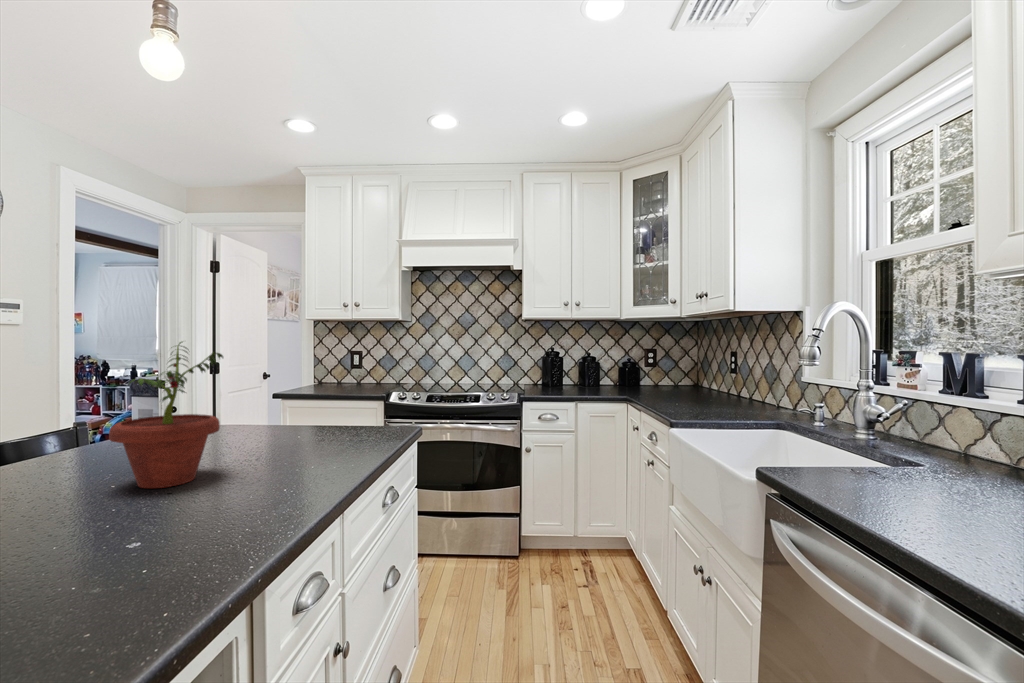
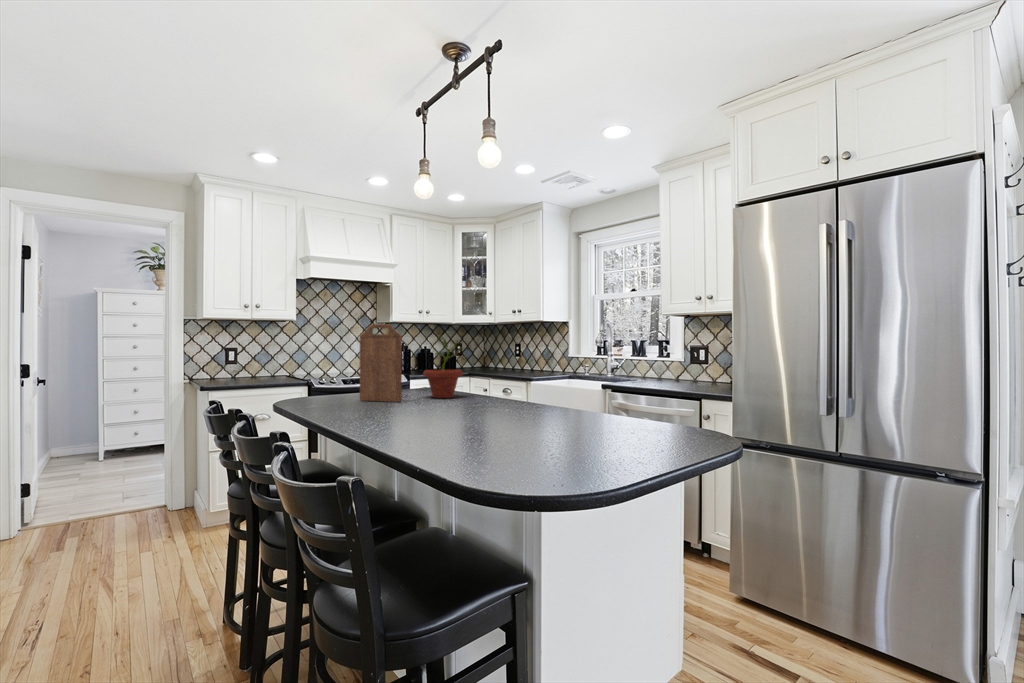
cutting board: none [33,318,62,486] -> present [360,324,402,402]

